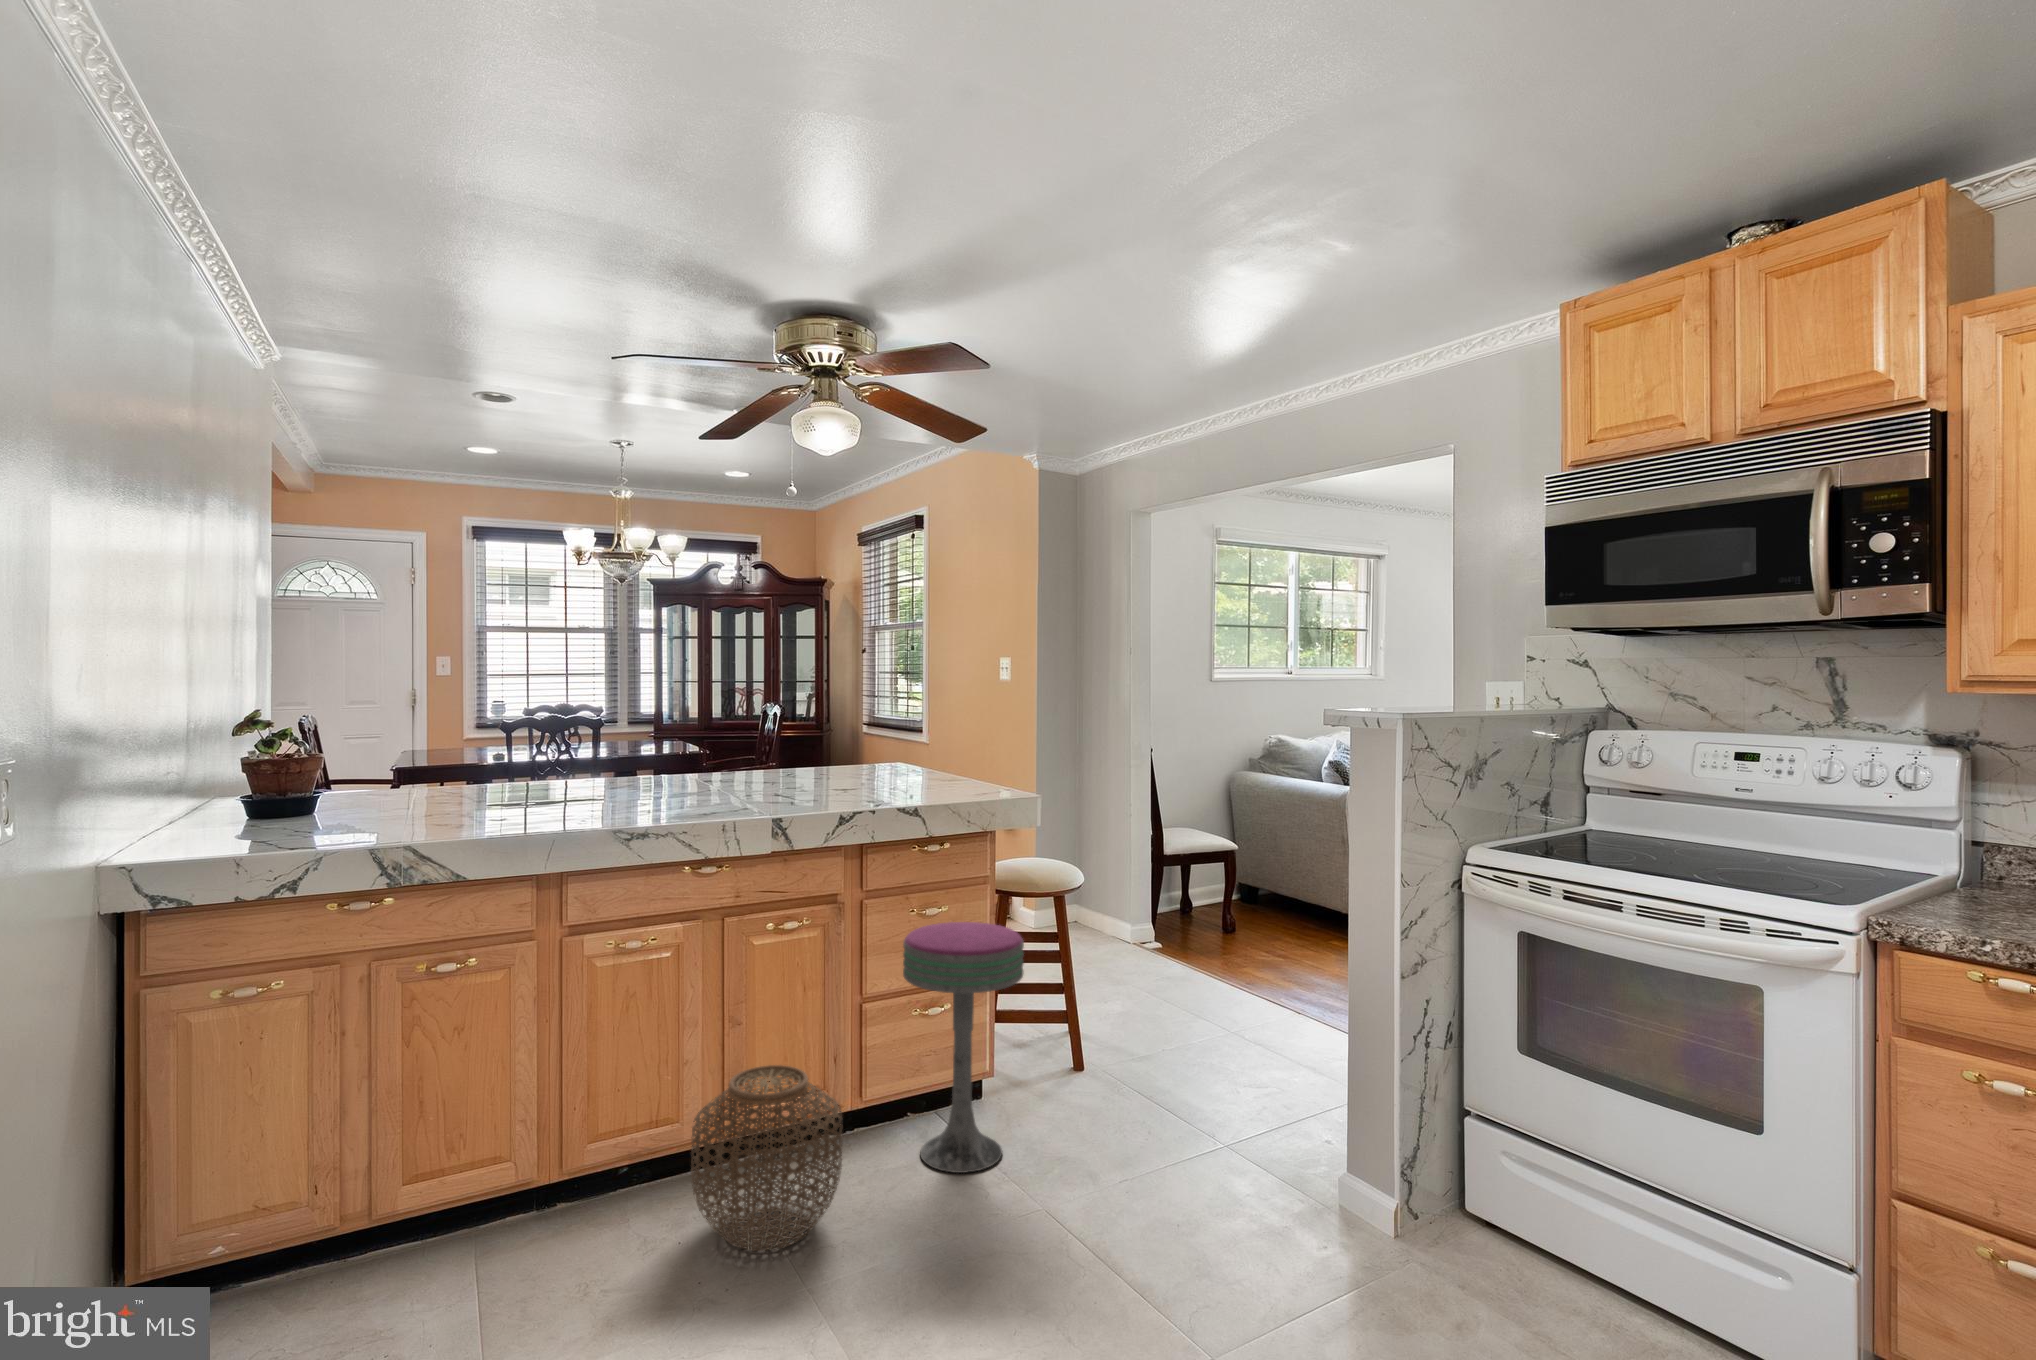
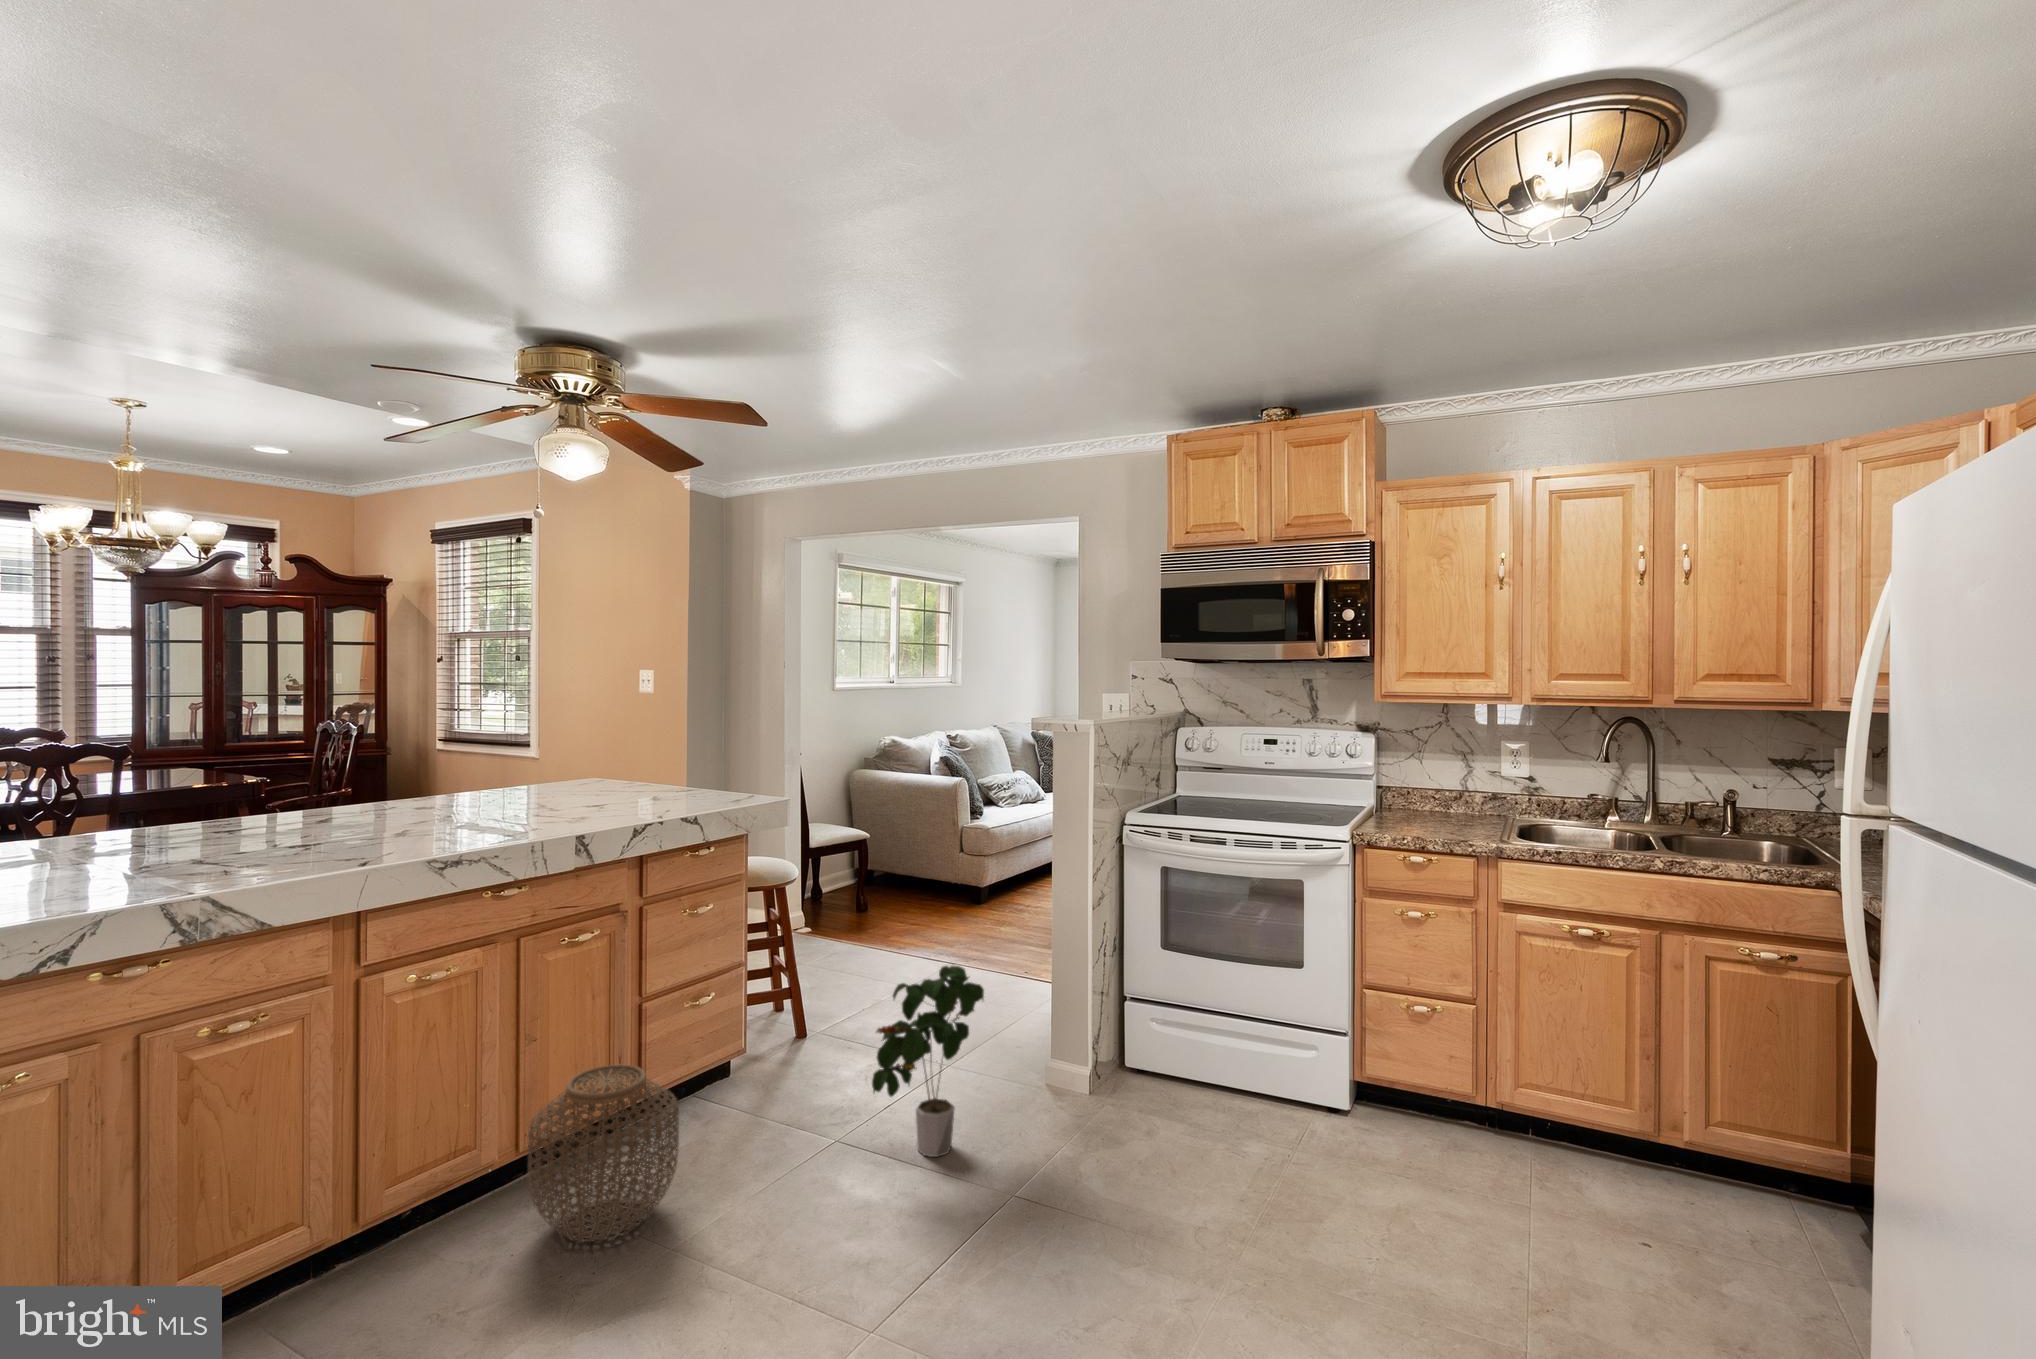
bar stool: present [903,922,1024,1173] -> none [688,913,799,1135]
potted plant: none [1045,1021,1228,1262] -> present [872,966,984,1157]

